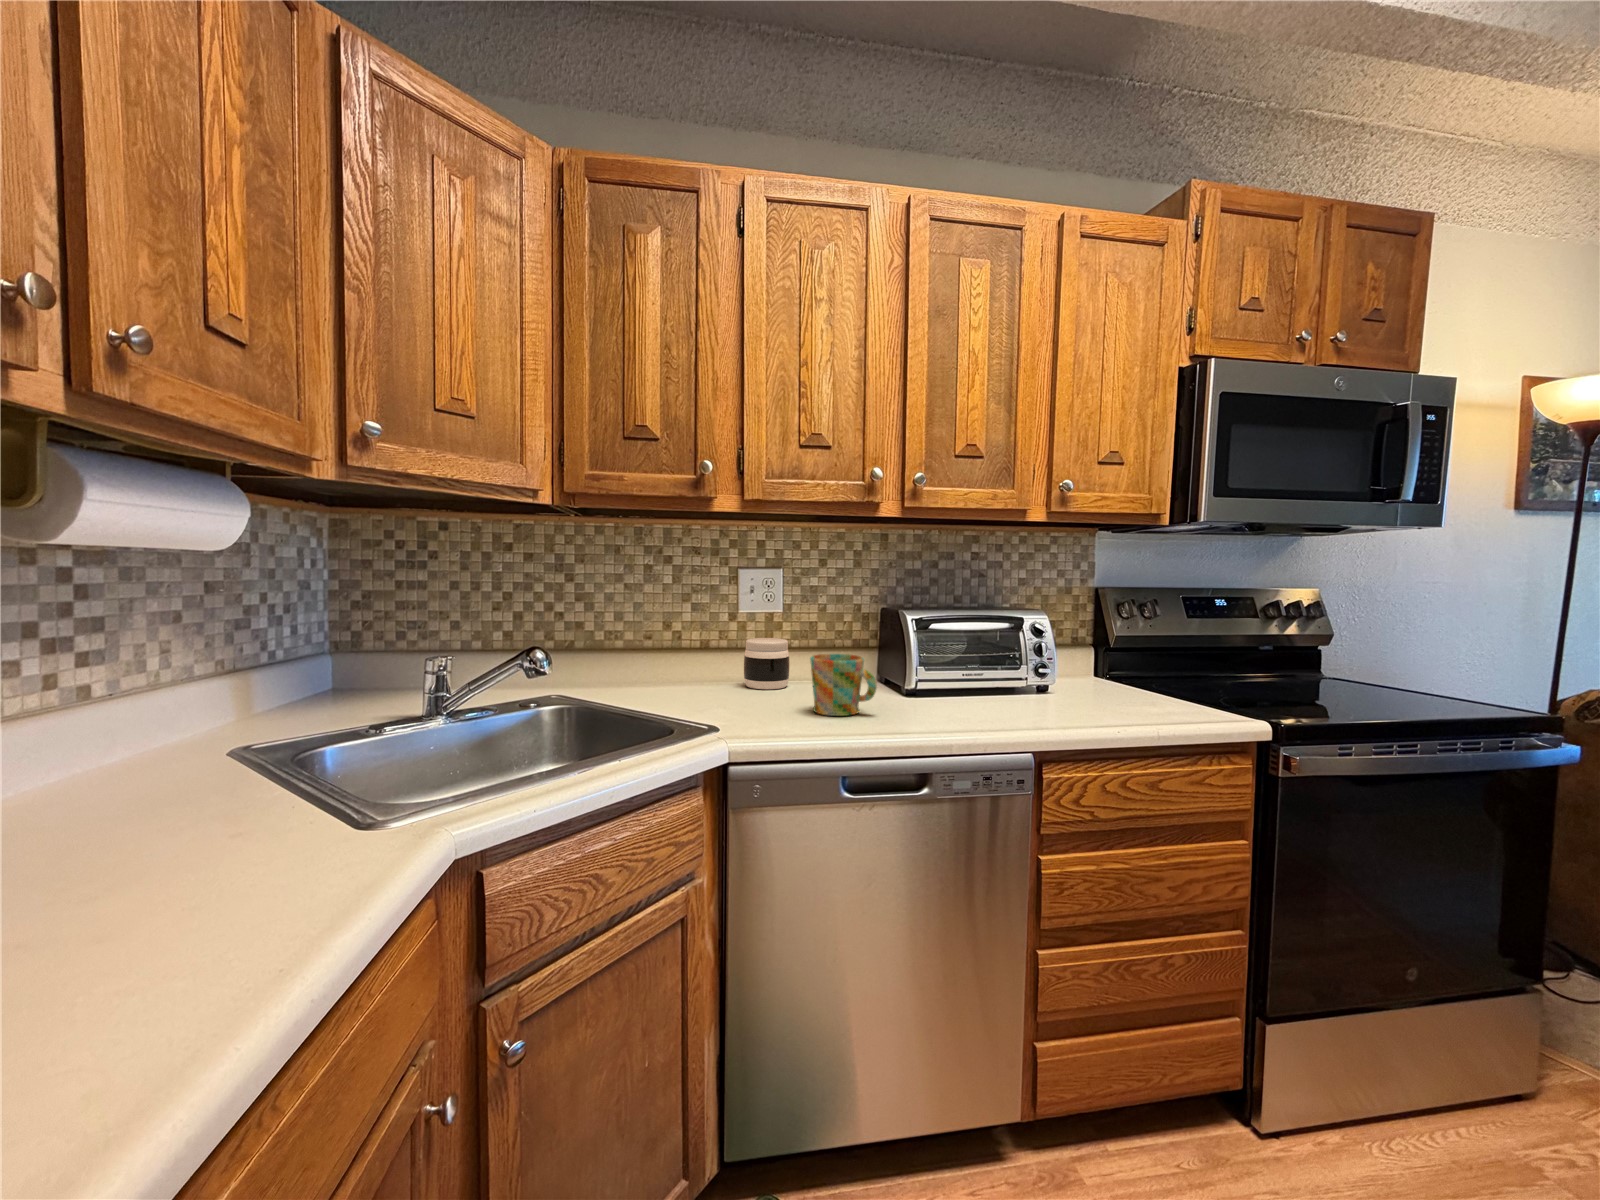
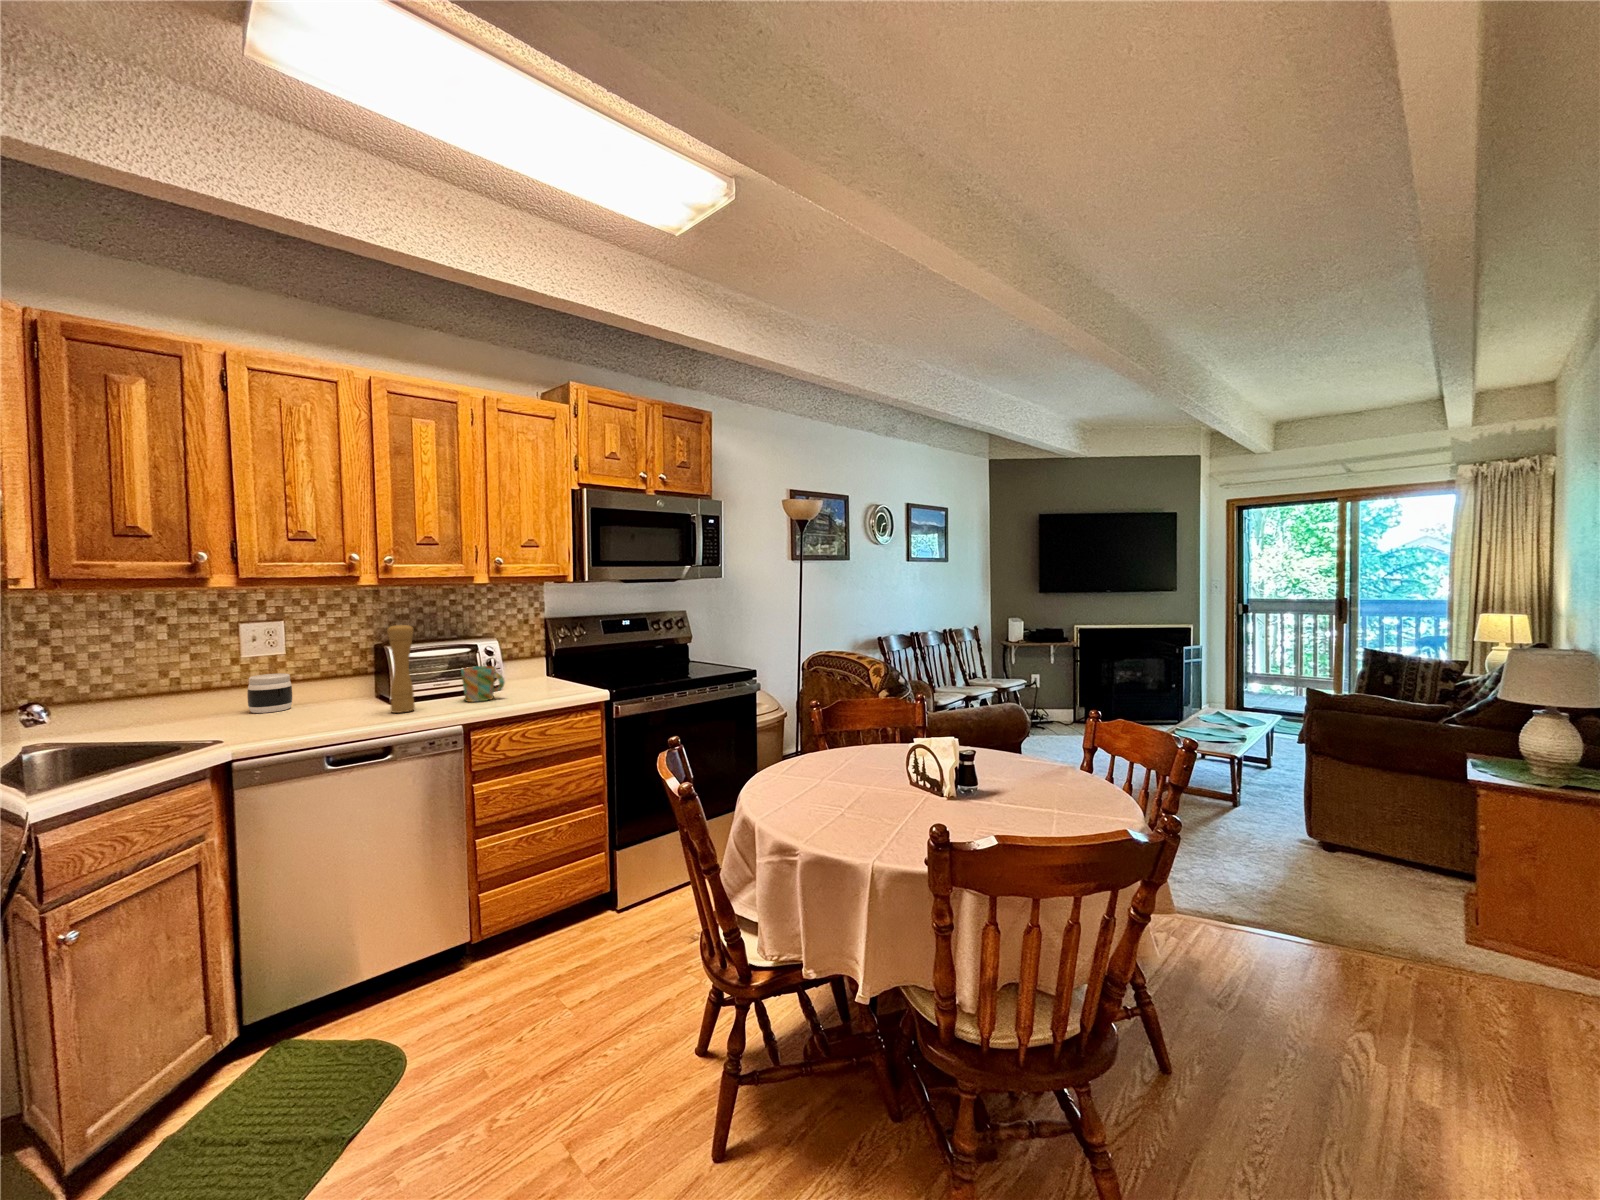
pepper mill: none [919,574,957,716] -> present [387,624,415,713]
mug: present [810,654,877,716] -> present [461,666,505,702]

